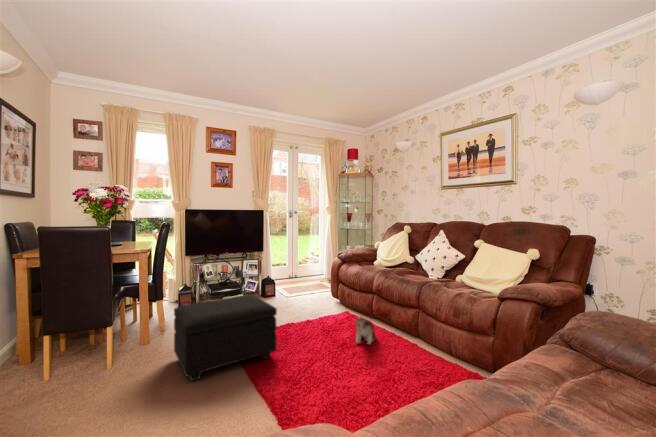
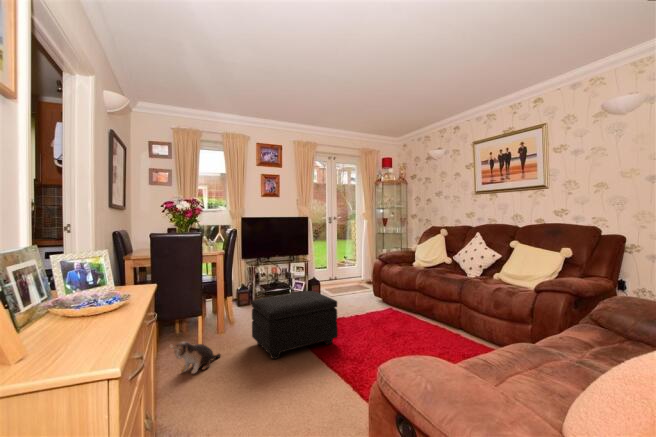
plush toy: present [355,316,376,344] -> present [169,341,221,374]

